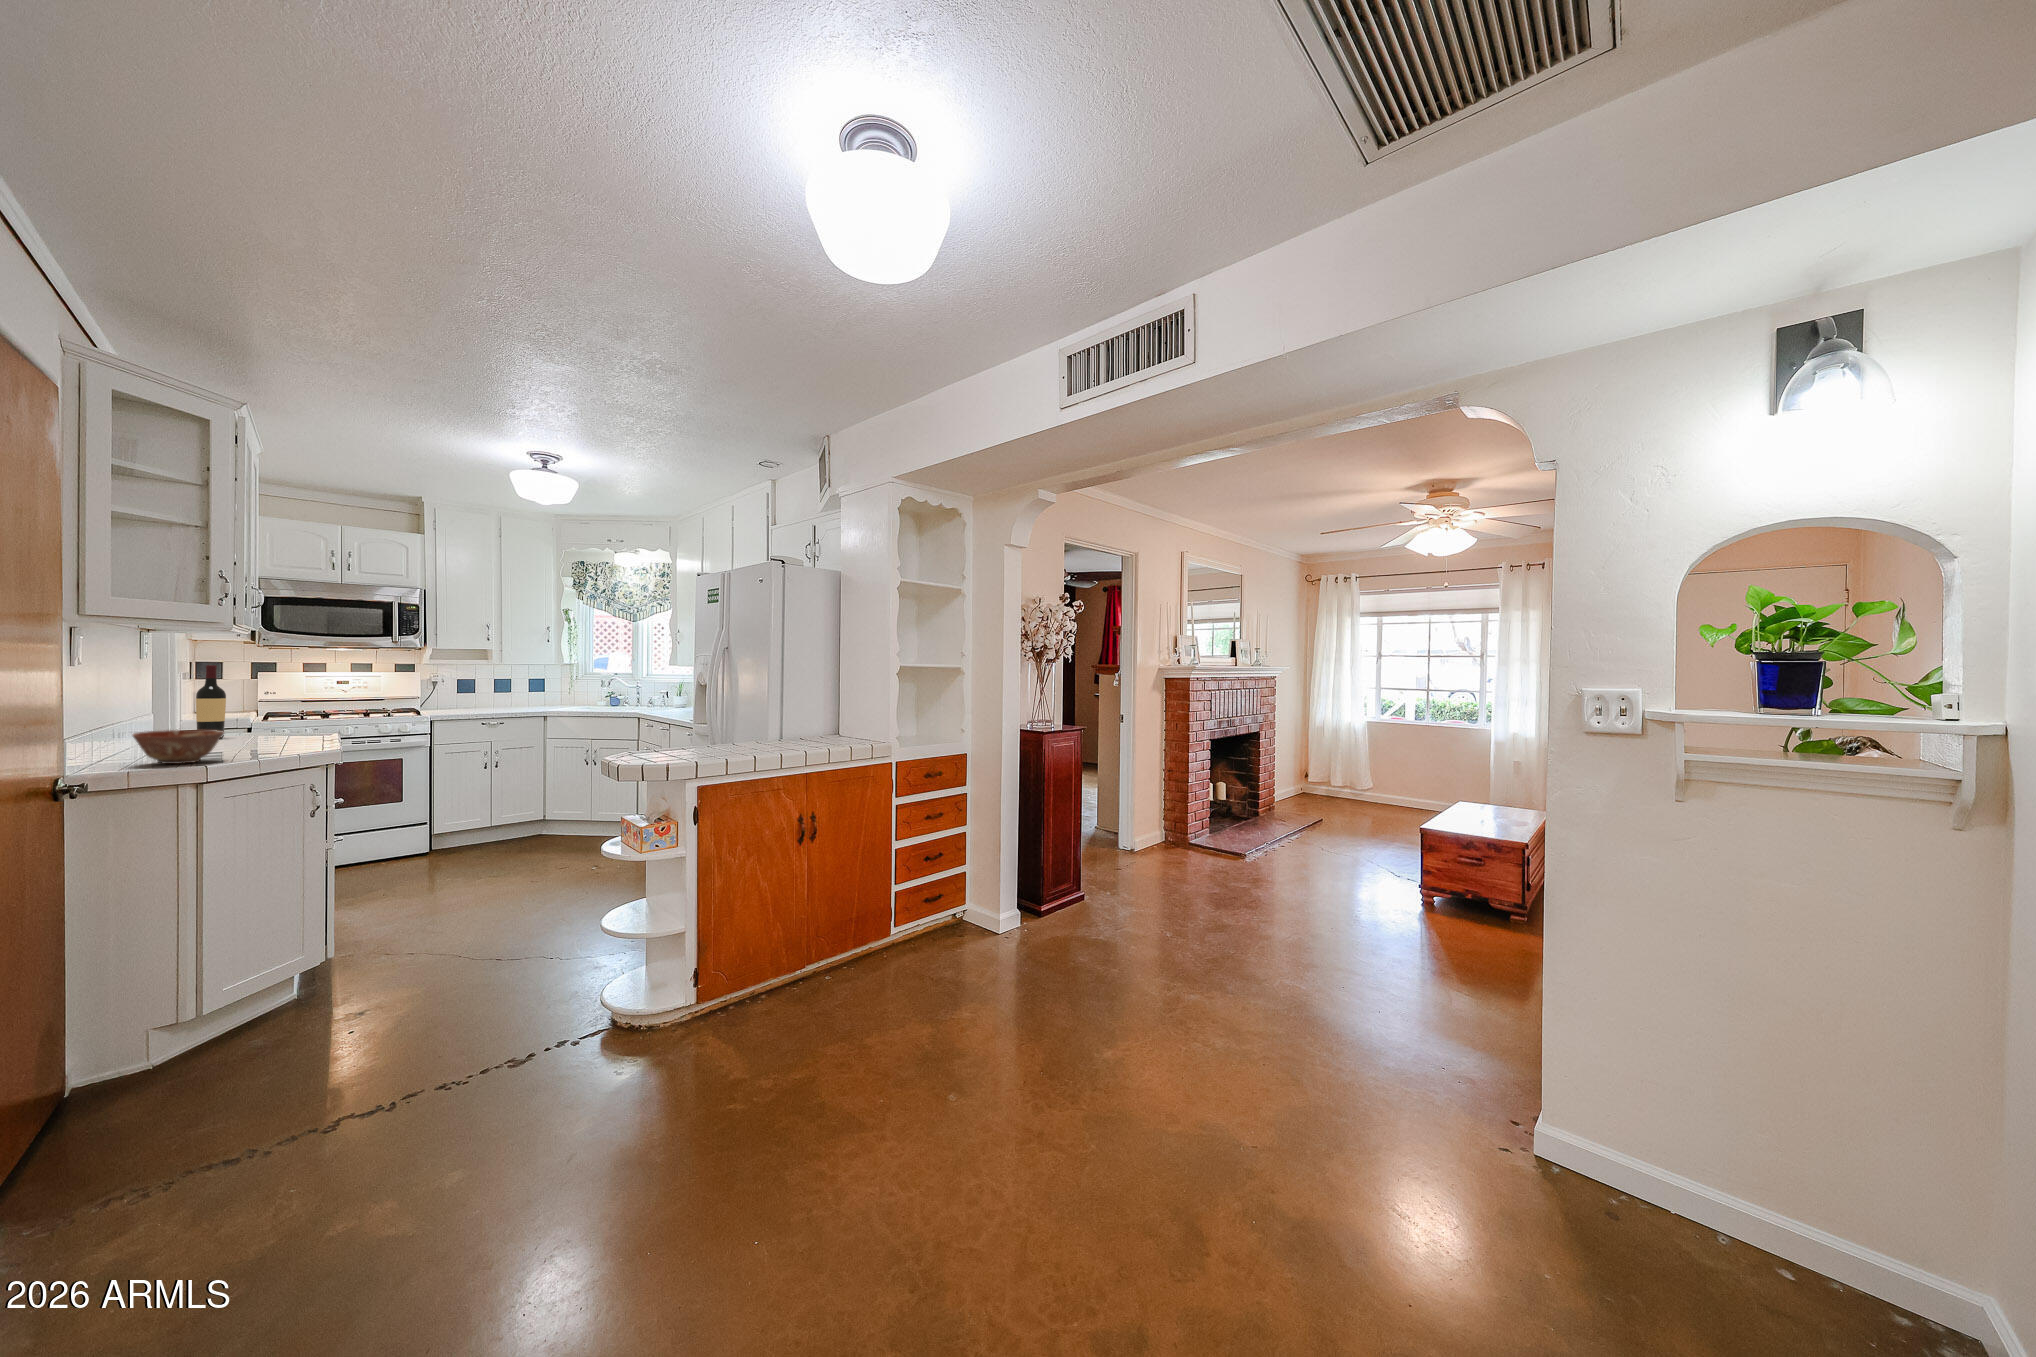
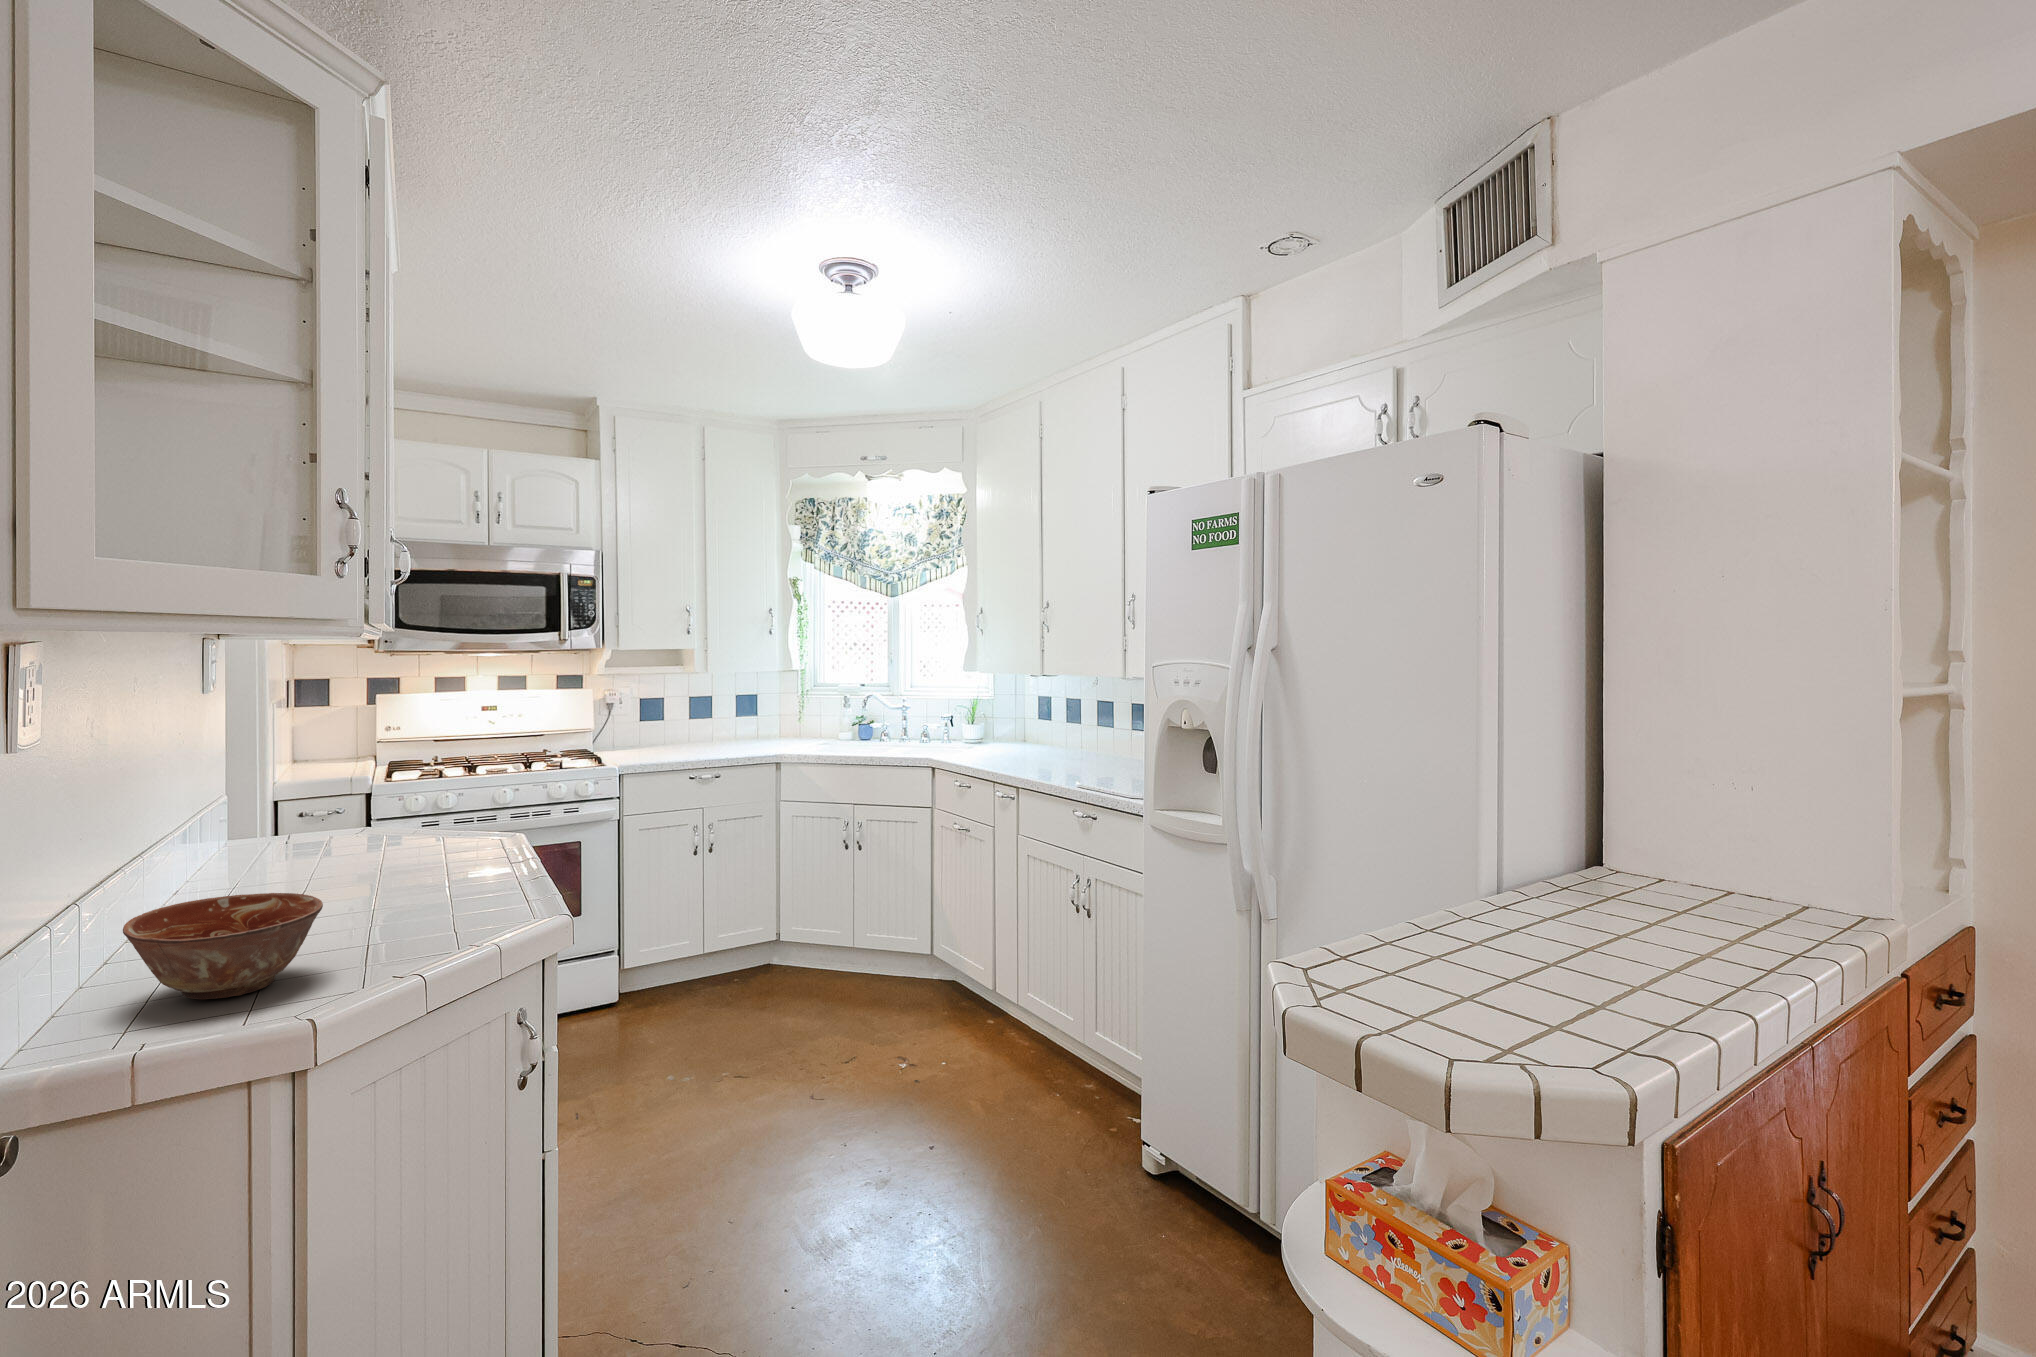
wine bottle: present [196,665,226,738] -> none [281,707,330,858]

